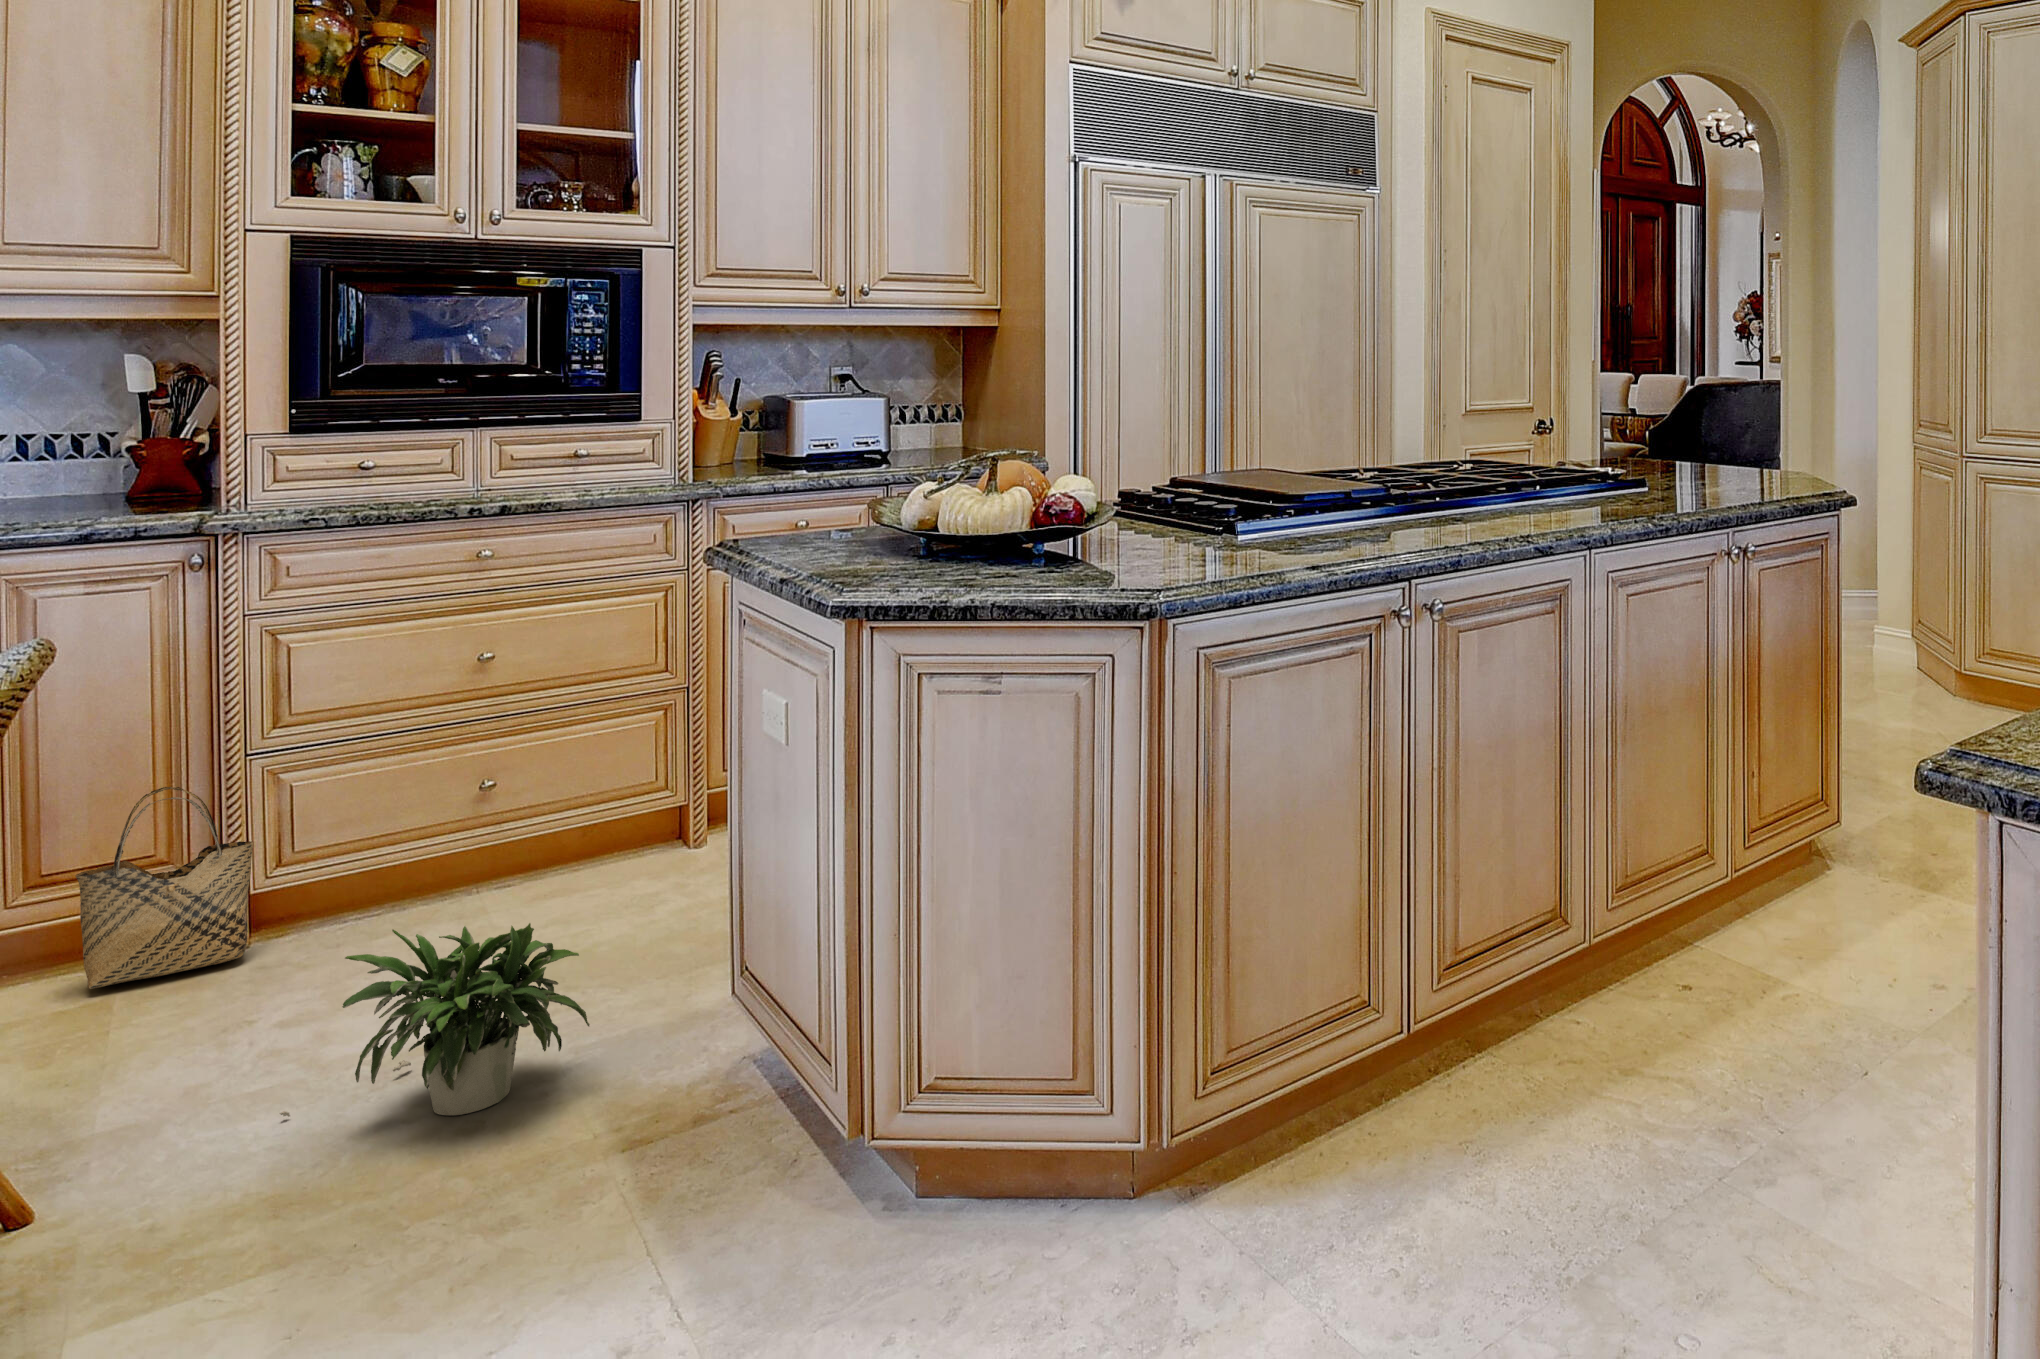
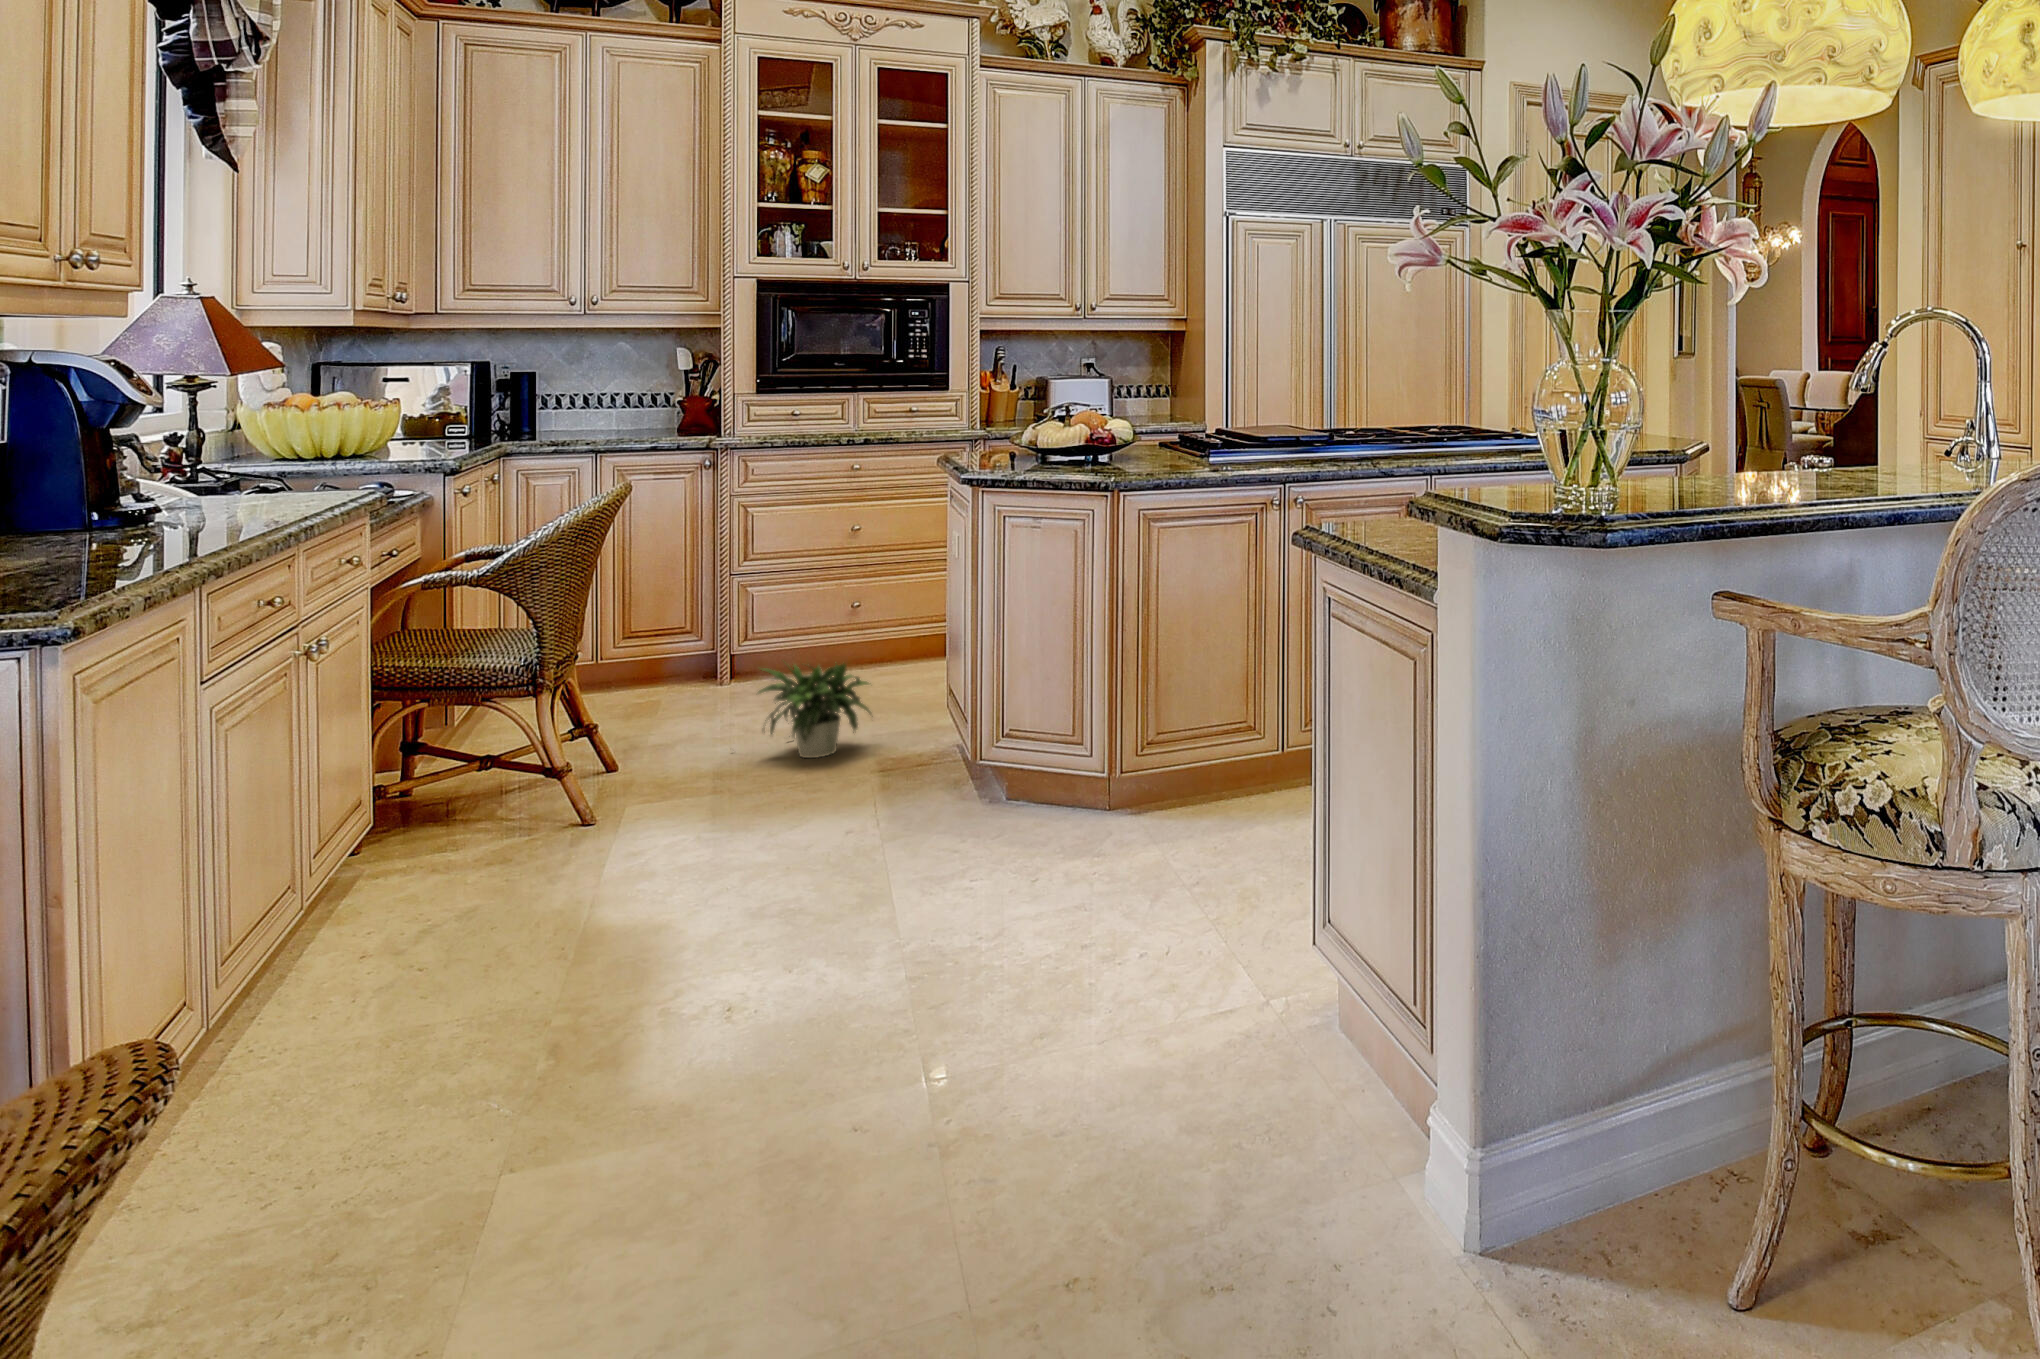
woven basket: present [75,787,254,989] -> none [650,592,735,696]

